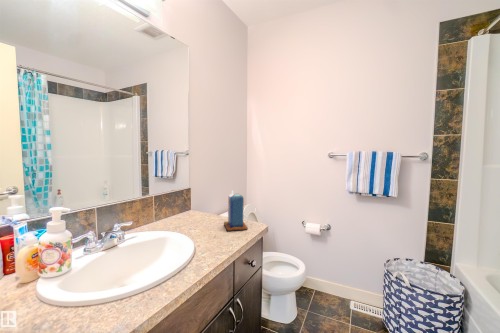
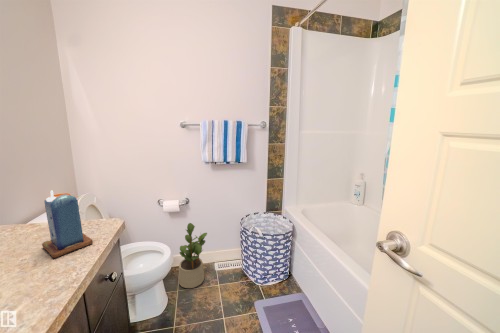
potted plant: none [312,247,345,314] -> present [179,223,207,288]

